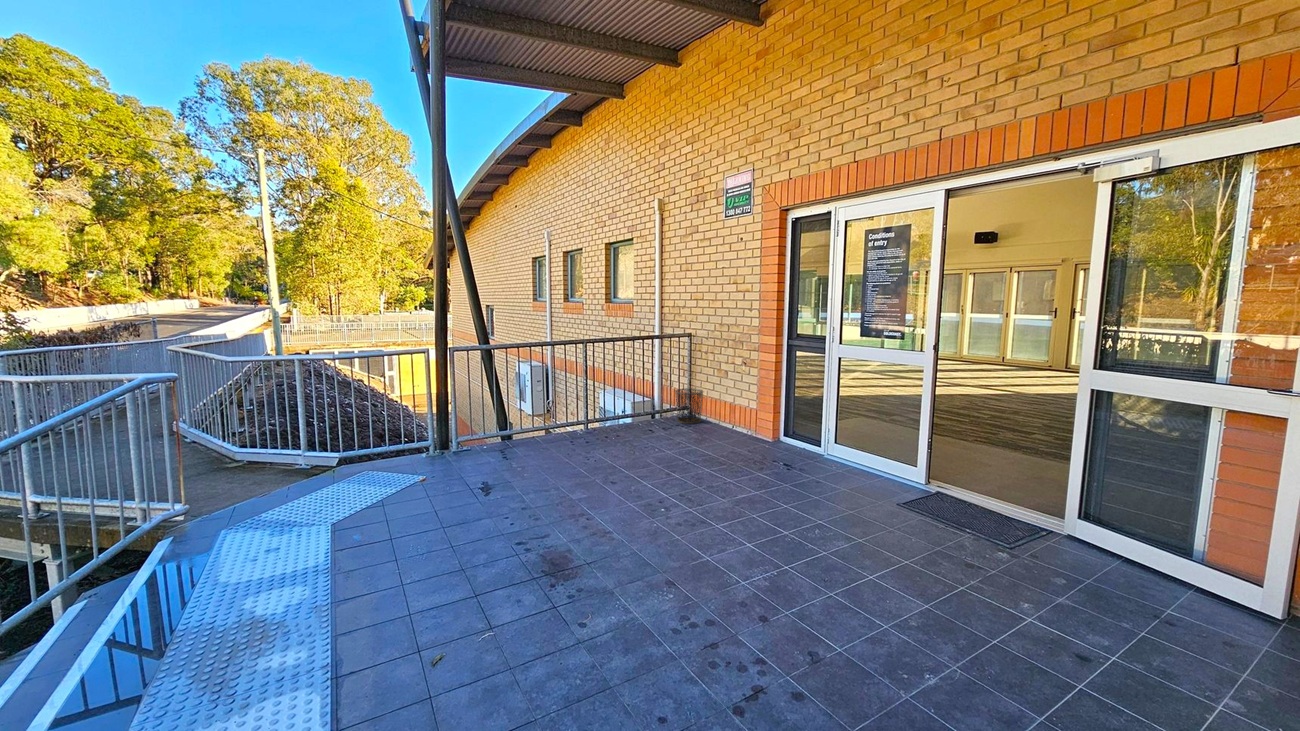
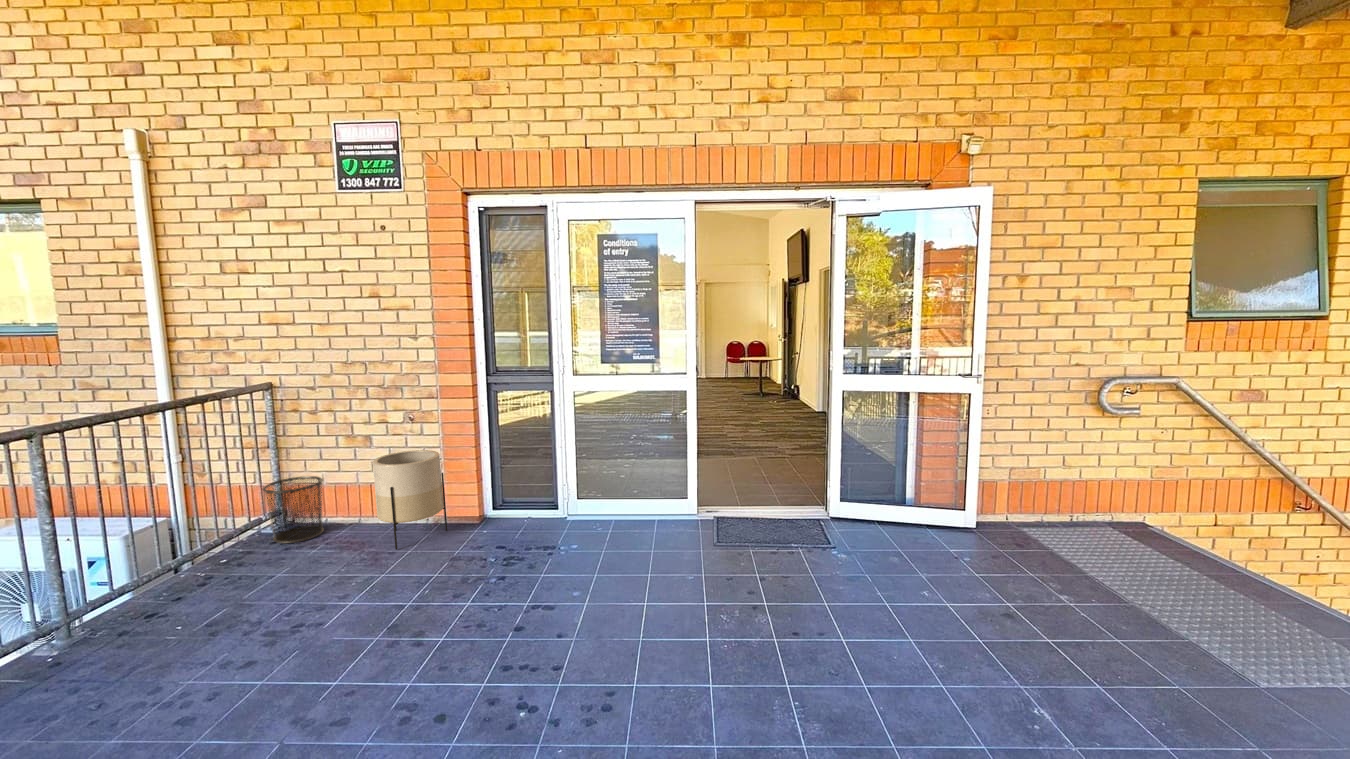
planter: none [711,383,750,439] -> present [373,450,447,550]

